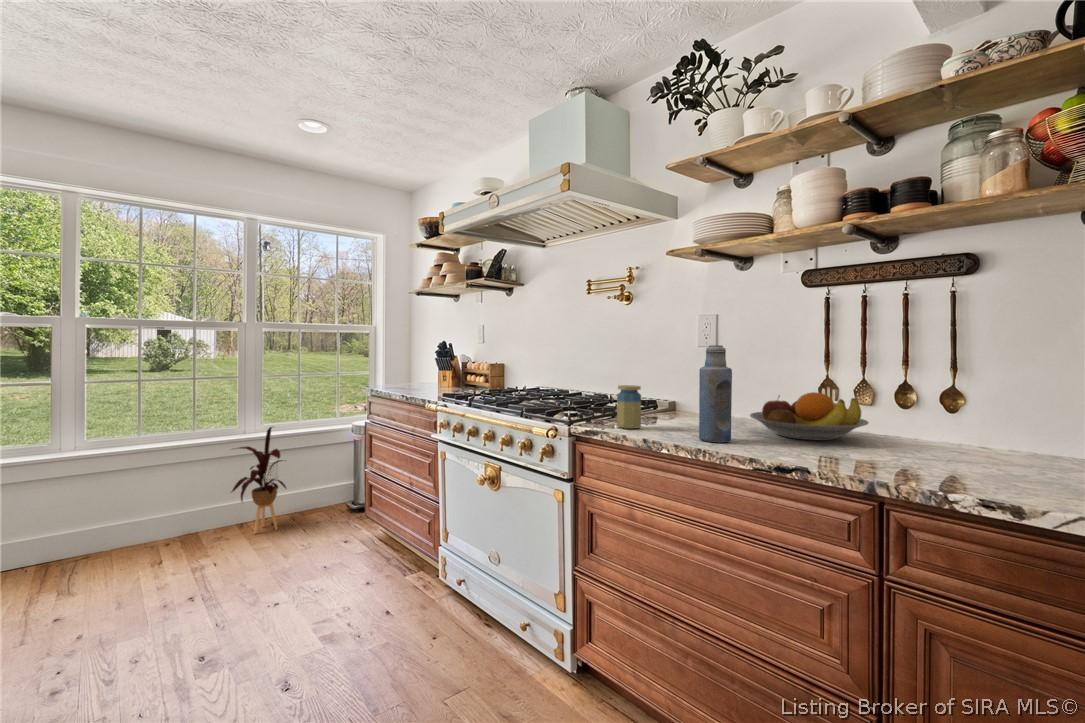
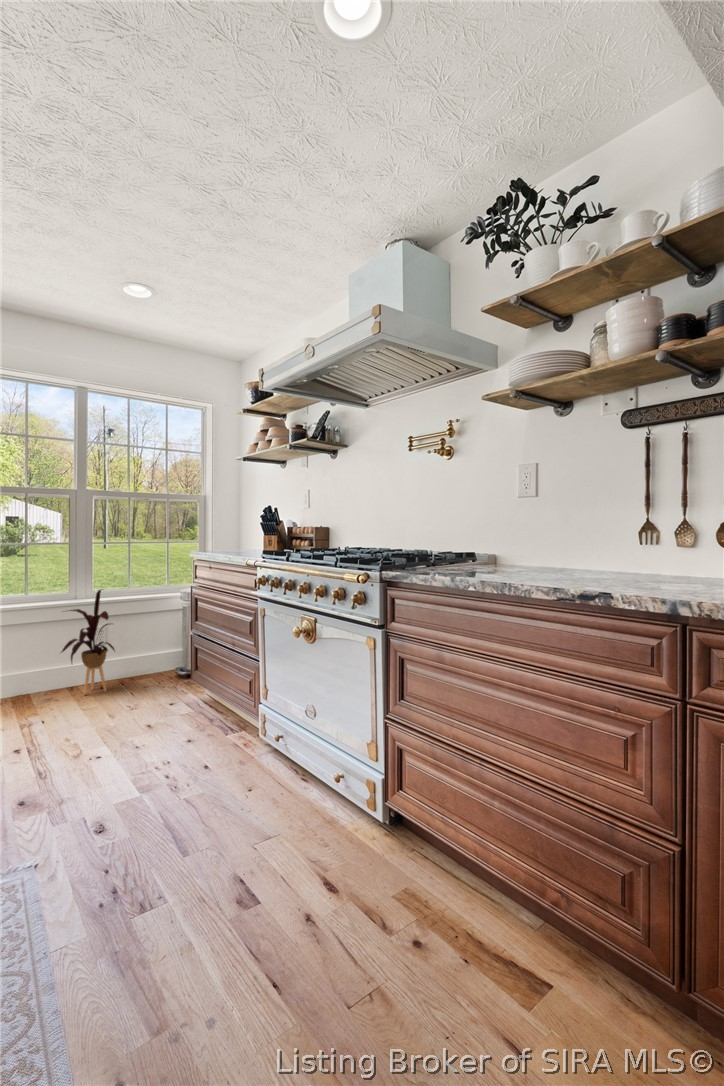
bottle: present [699,345,732,442] -> none [508,480,541,579]
jar: present [617,385,641,429] -> none [428,529,453,572]
fruit bowl: present [750,392,868,441] -> none [564,530,687,579]

